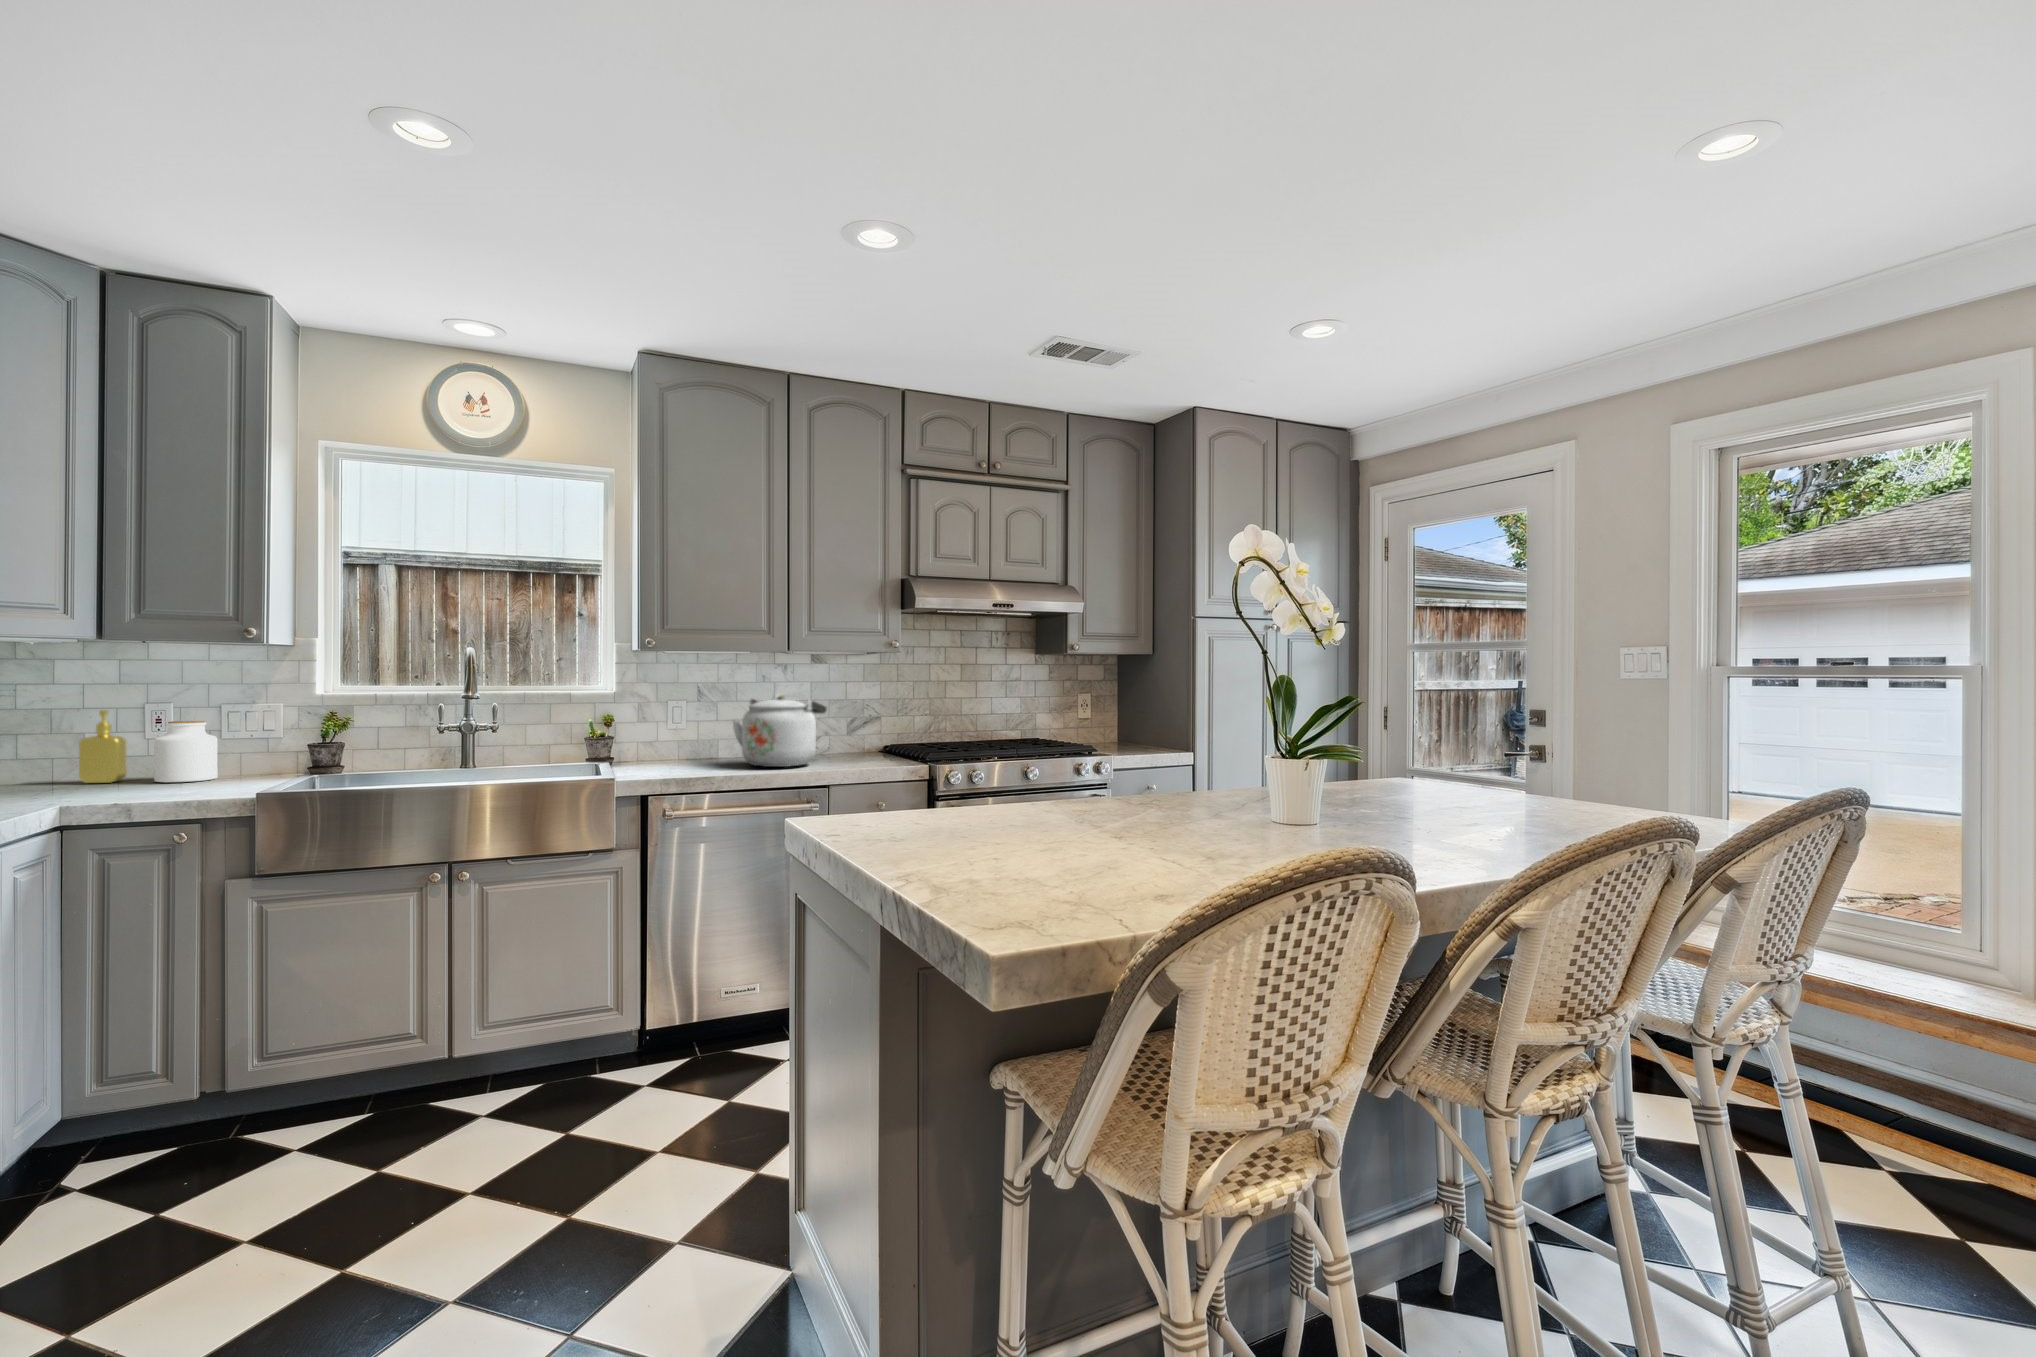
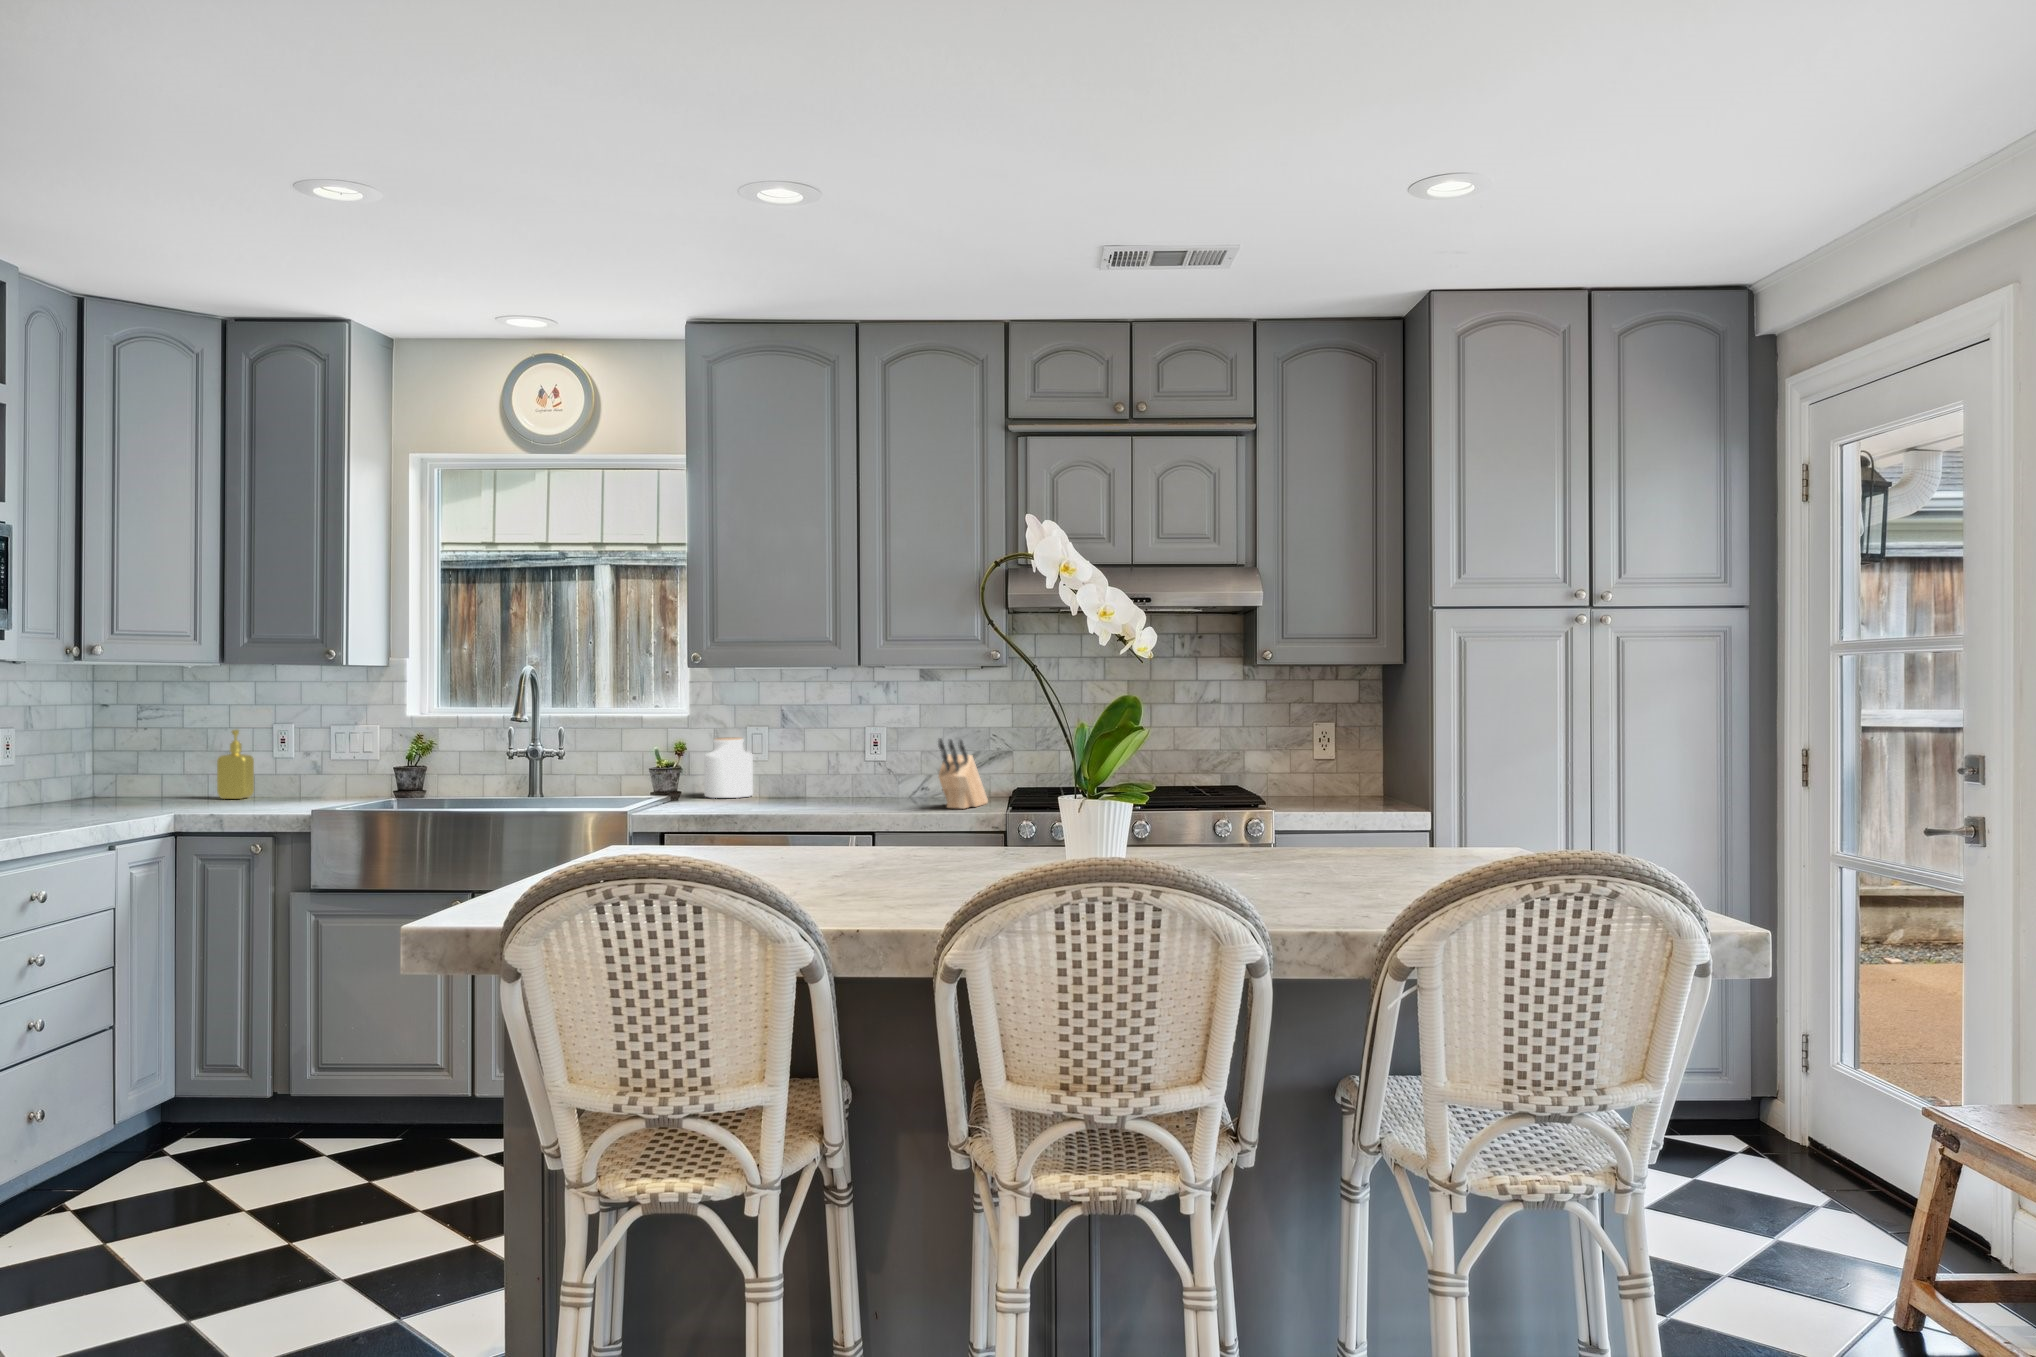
kettle: present [732,694,827,767] -> none [787,719,891,806]
knife block: none [882,708,908,765] -> present [938,738,988,809]
jar: present [154,721,218,782] -> present [704,738,753,798]

